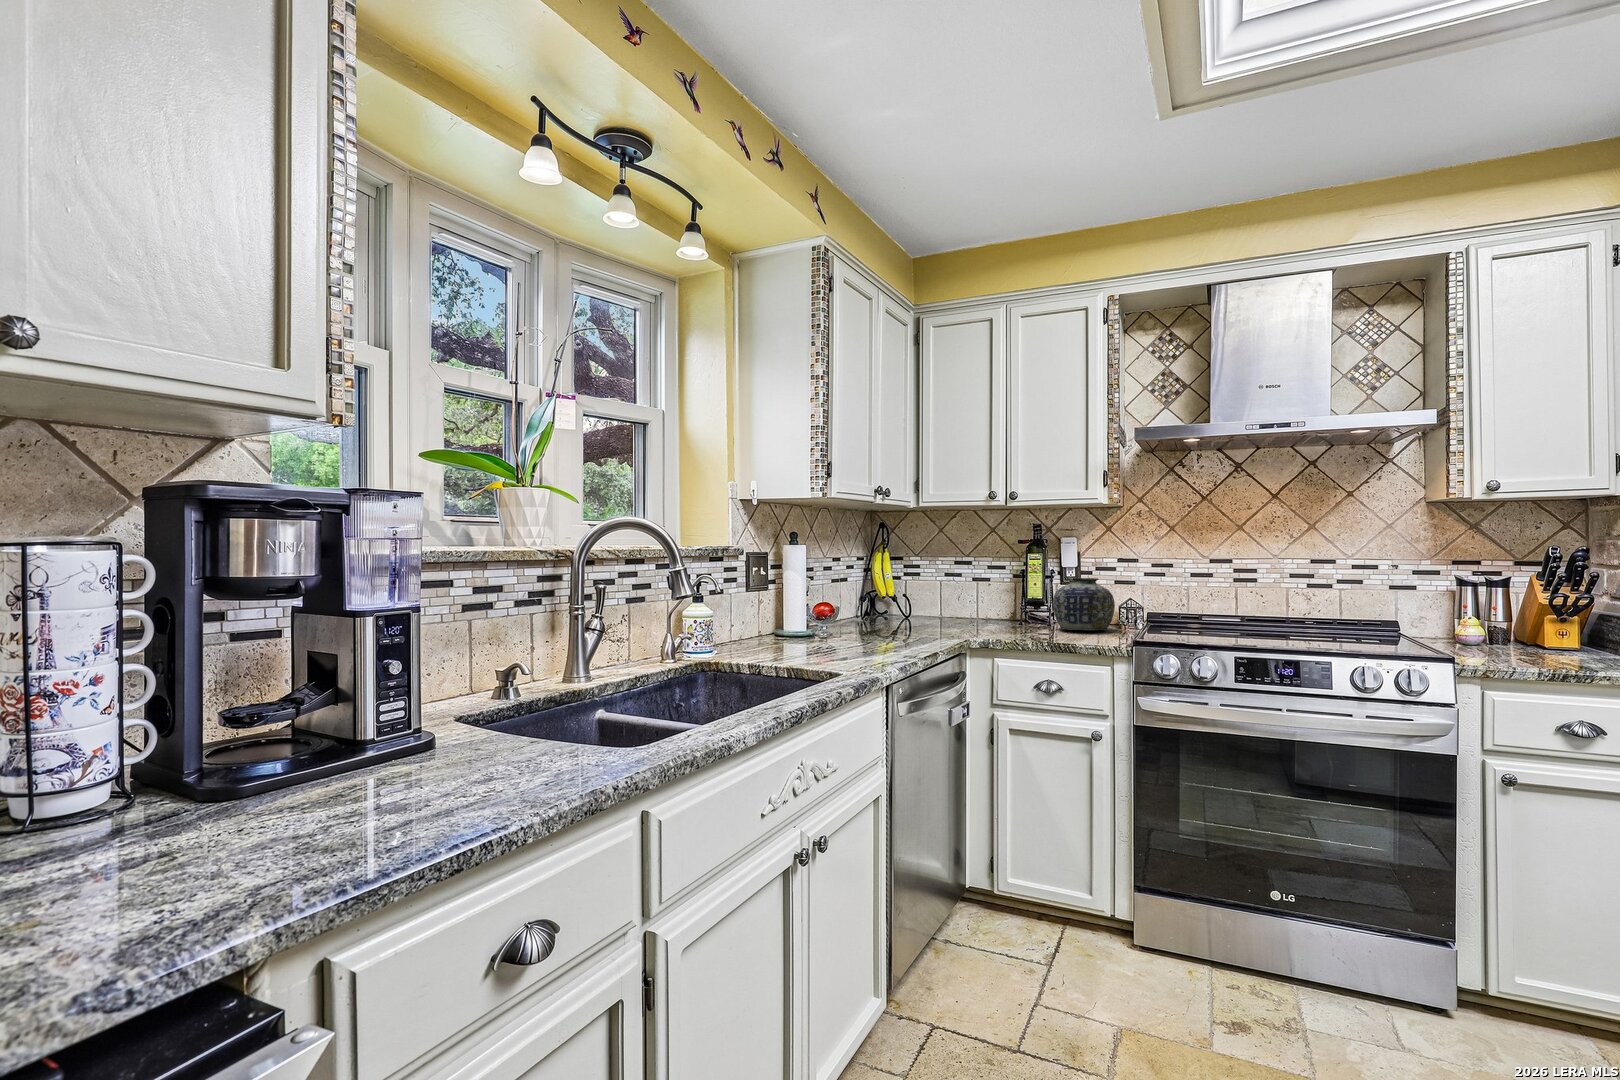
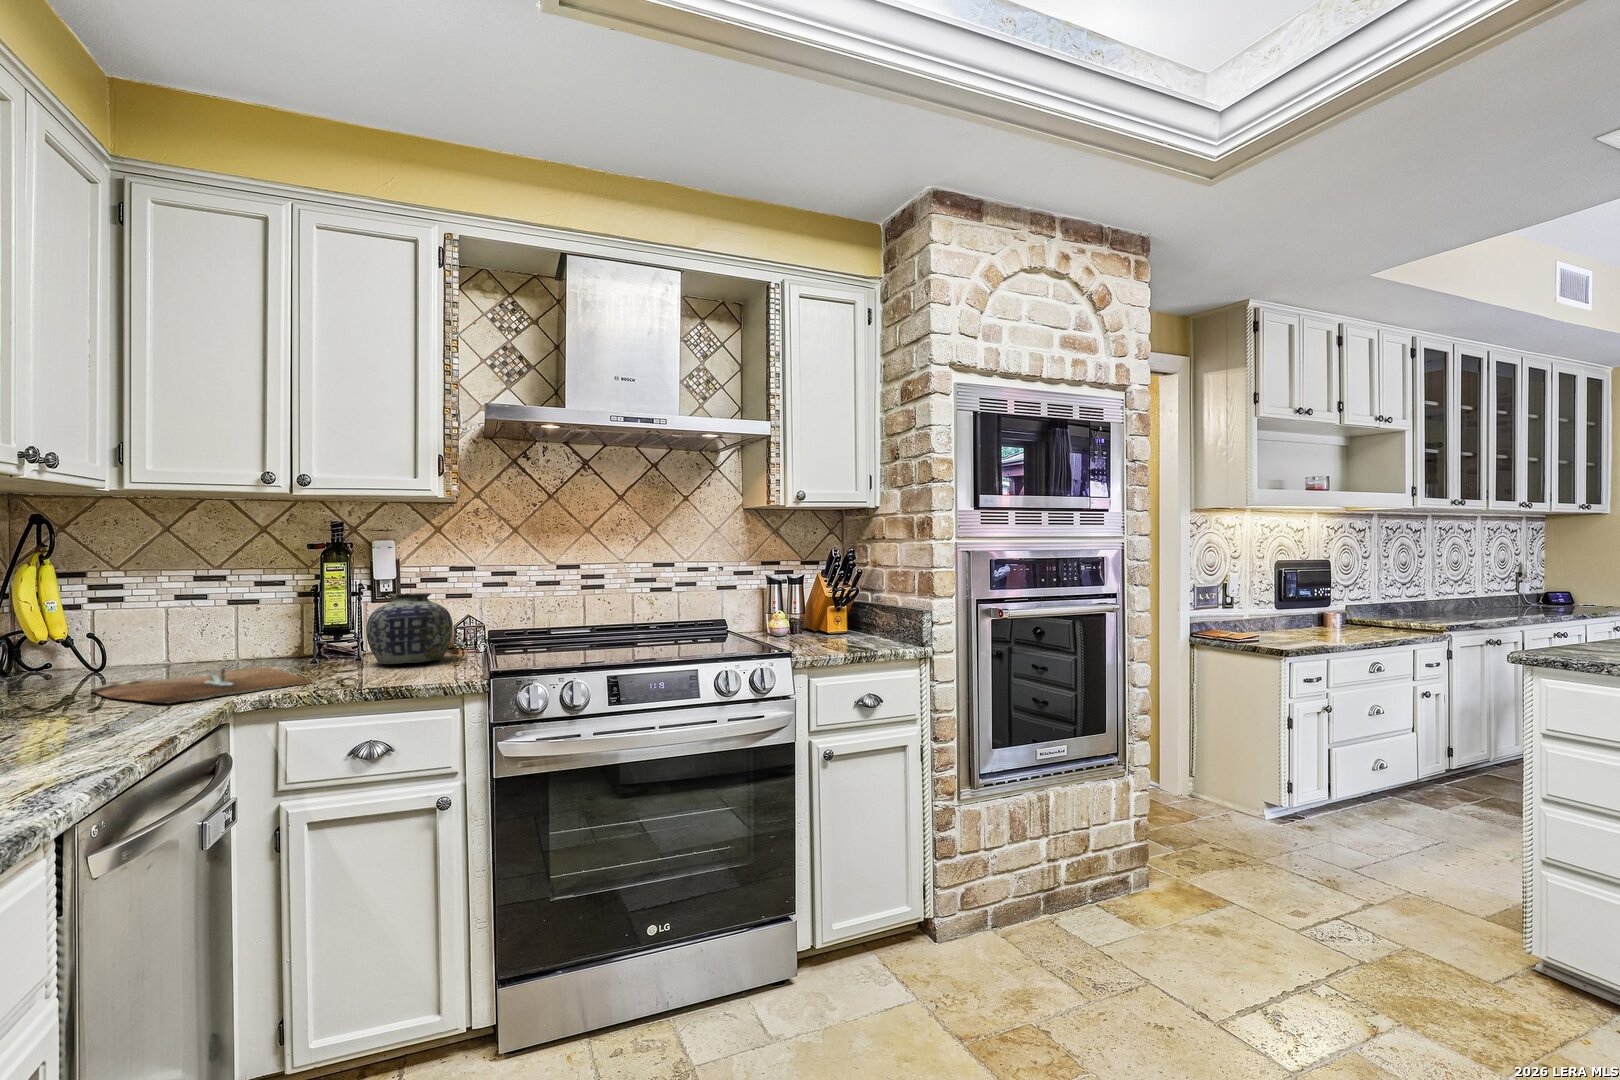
cutting board: none [902,620,1015,638] -> present [91,667,312,703]

